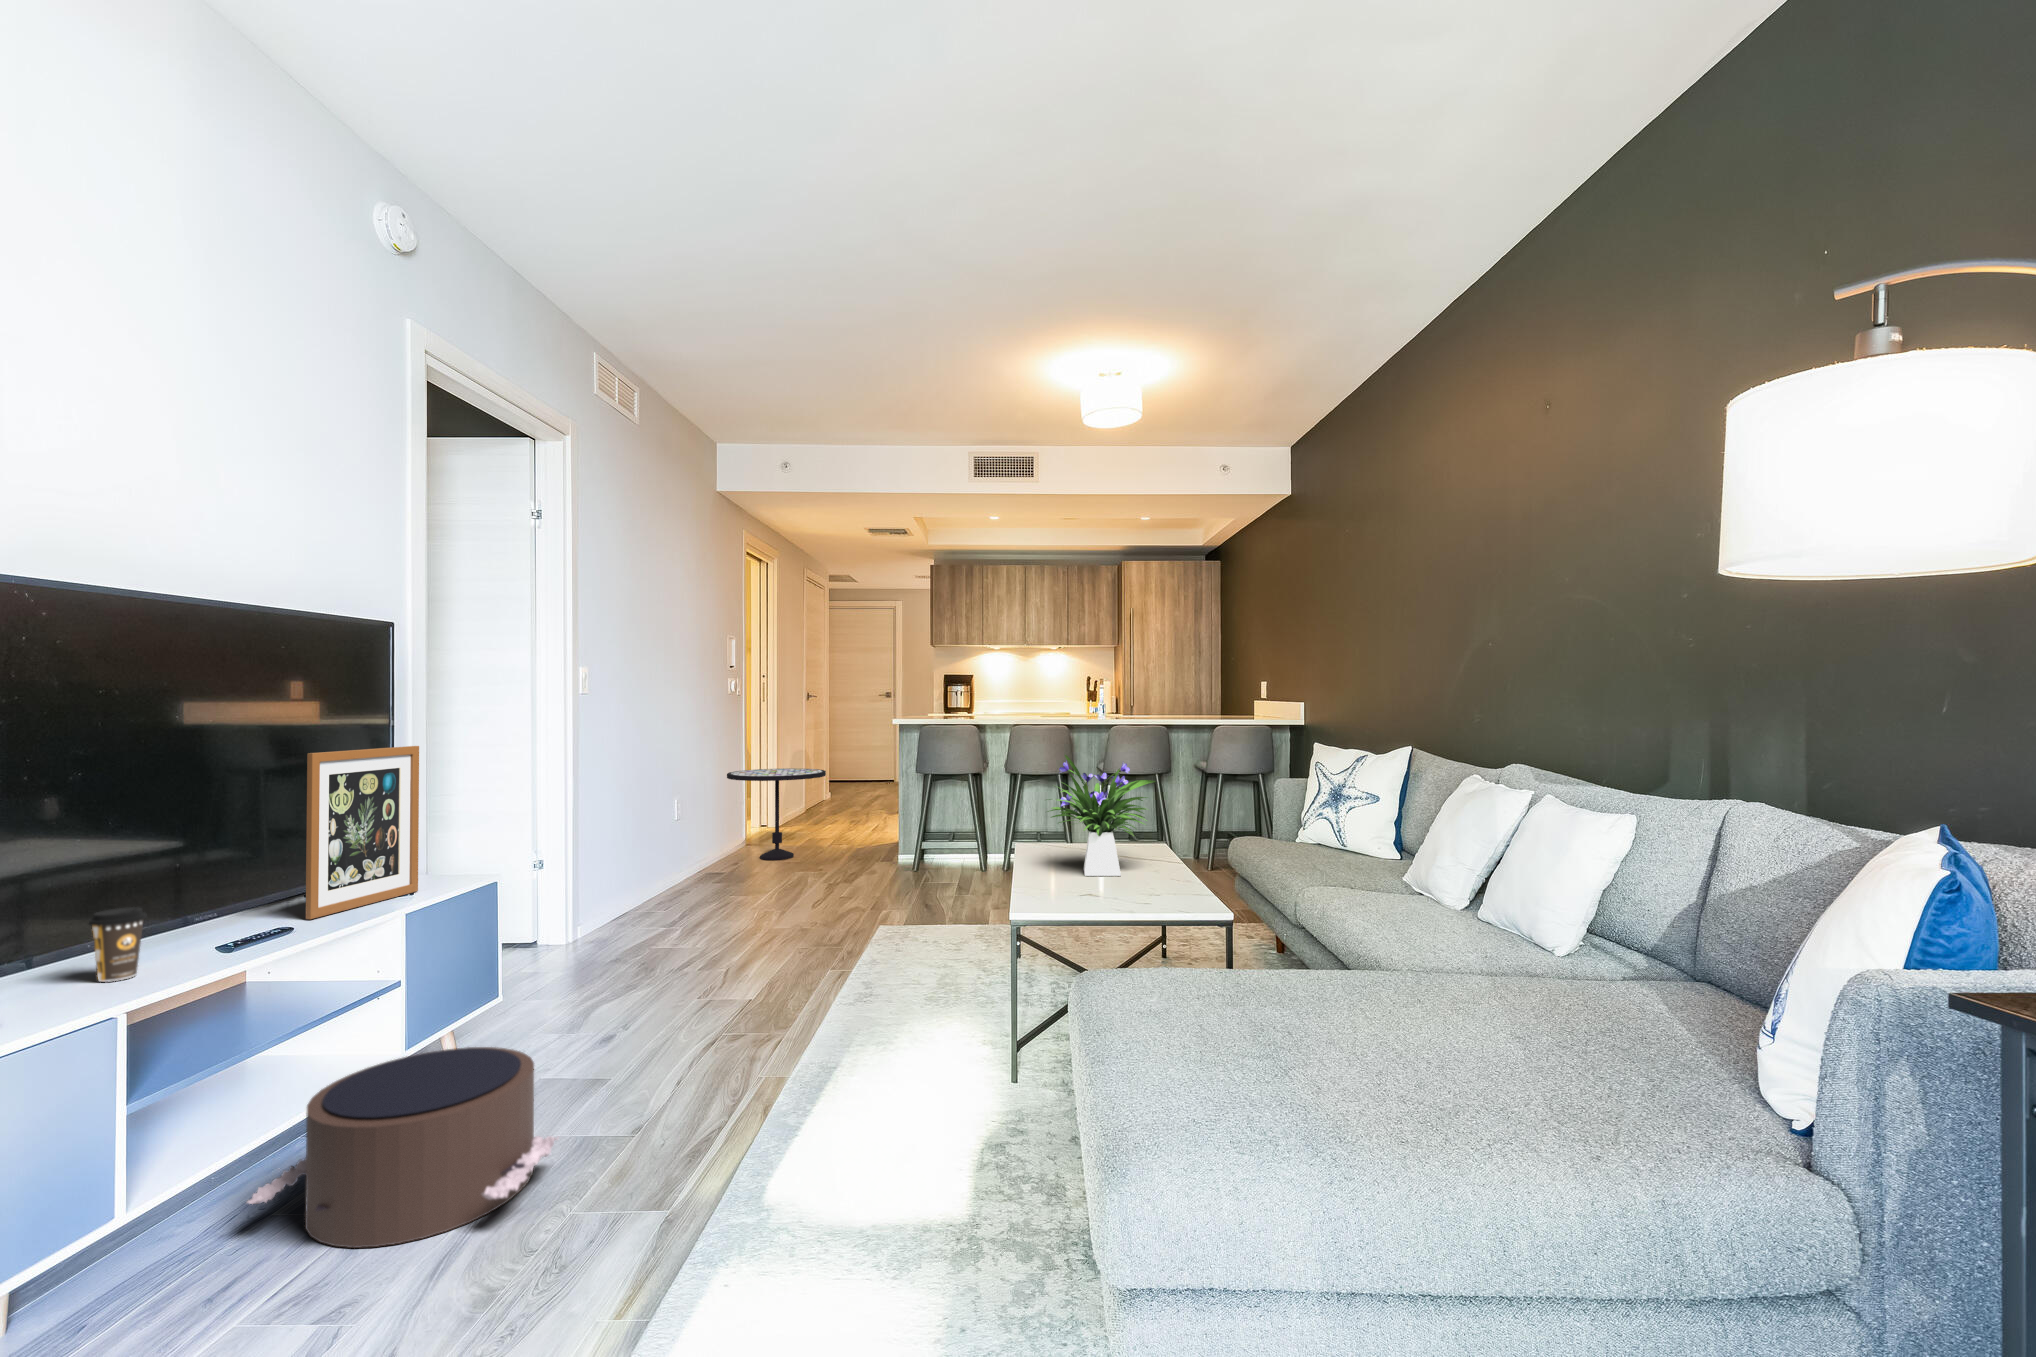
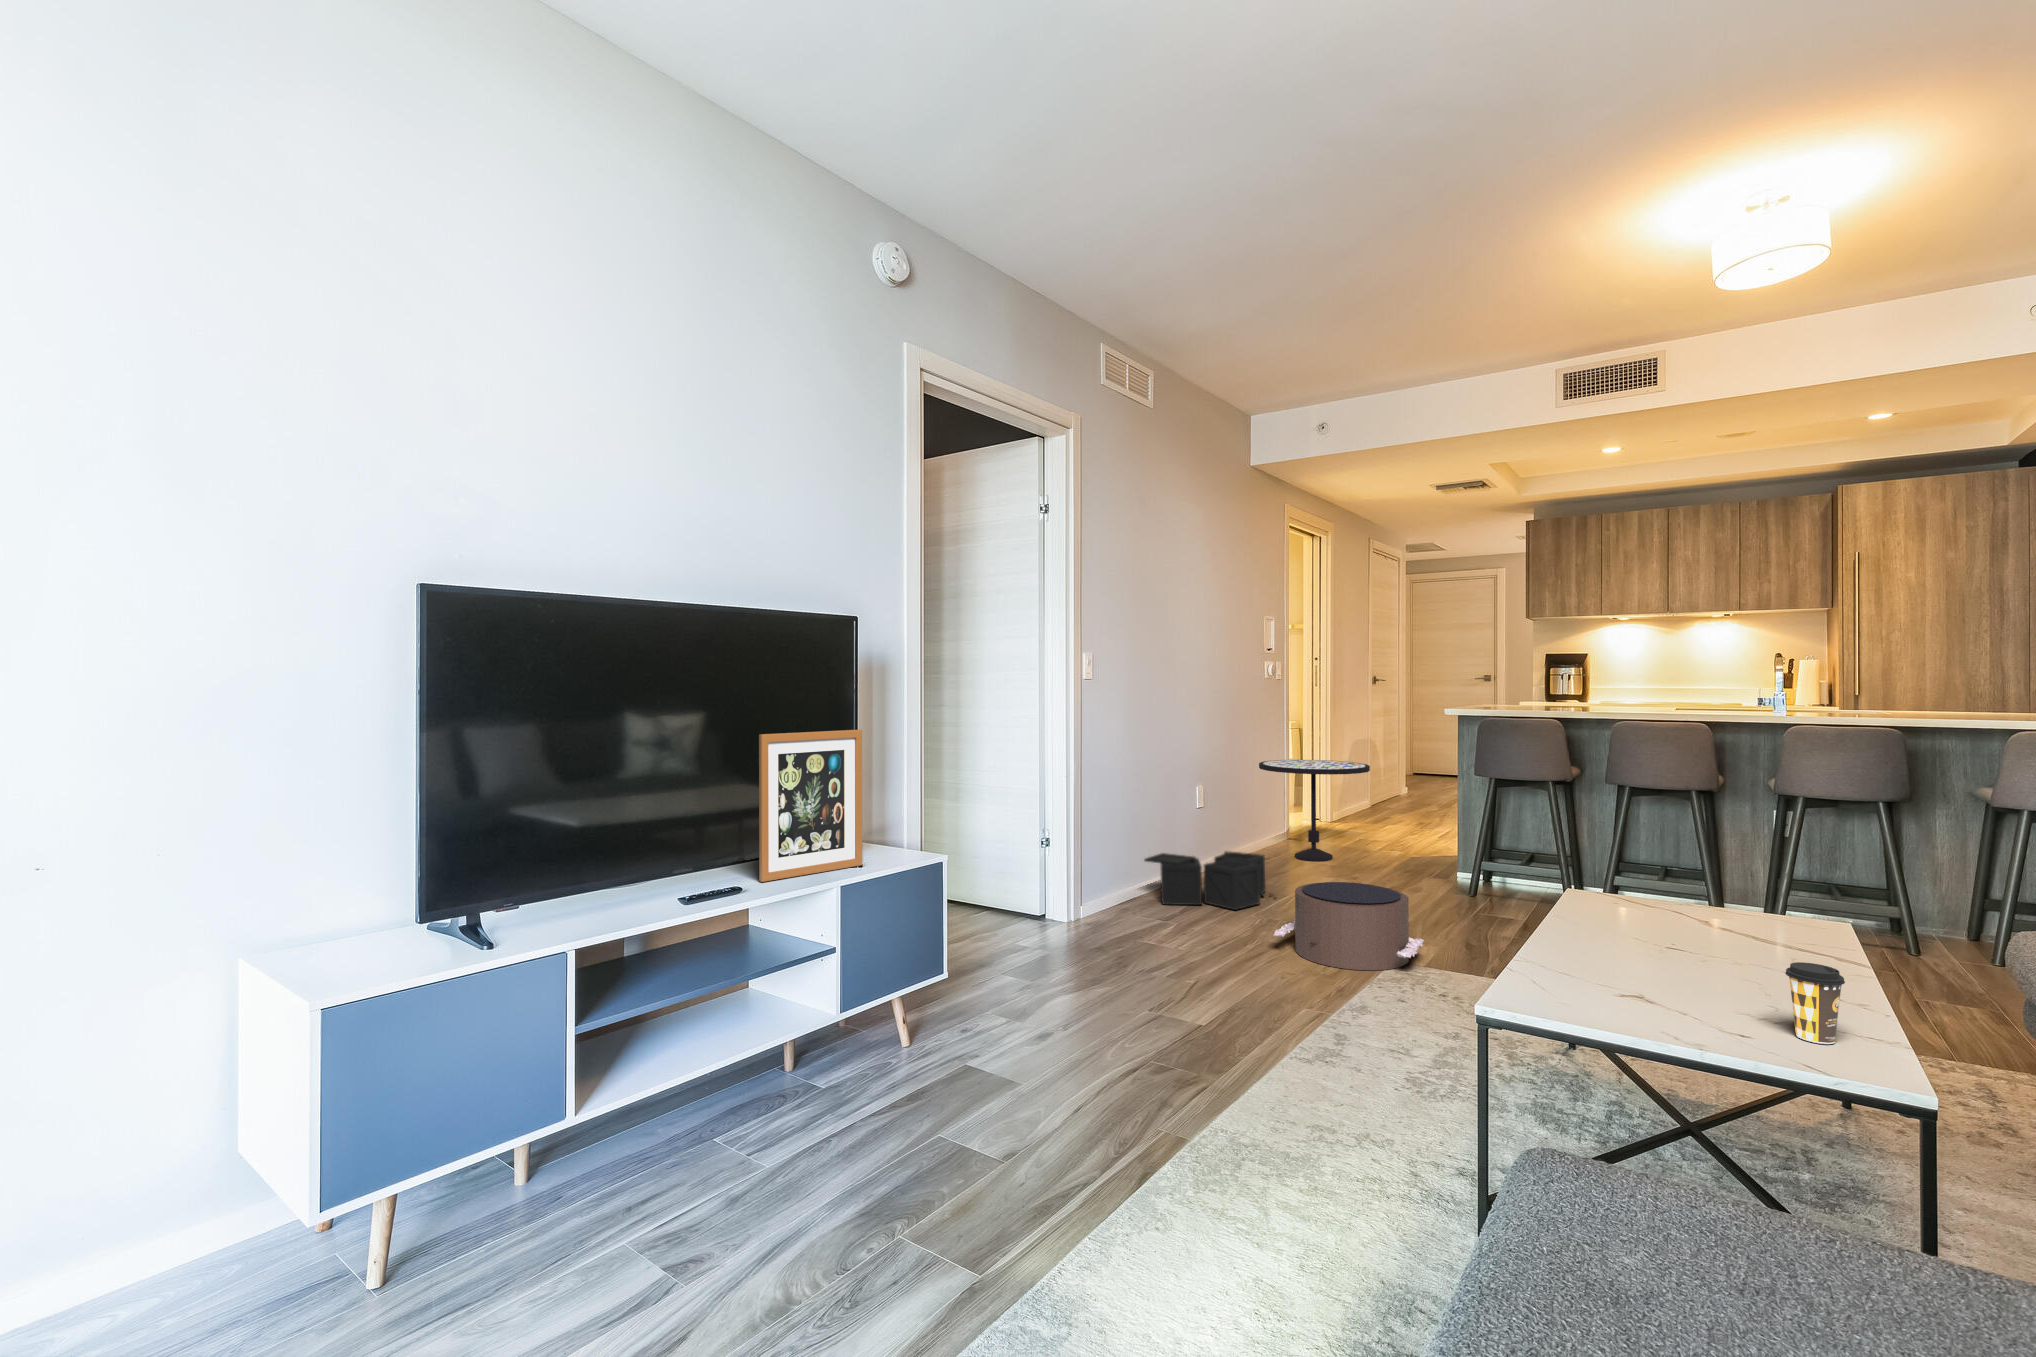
flower arrangement: present [1048,755,1155,876] -> none [1585,774,1796,970]
storage bin: none [637,856,763,913] -> present [1145,851,1265,910]
coffee cup: present [89,907,146,982] -> present [1785,962,1845,1044]
pouf: present [248,1047,558,1248] -> present [1273,882,1424,970]

